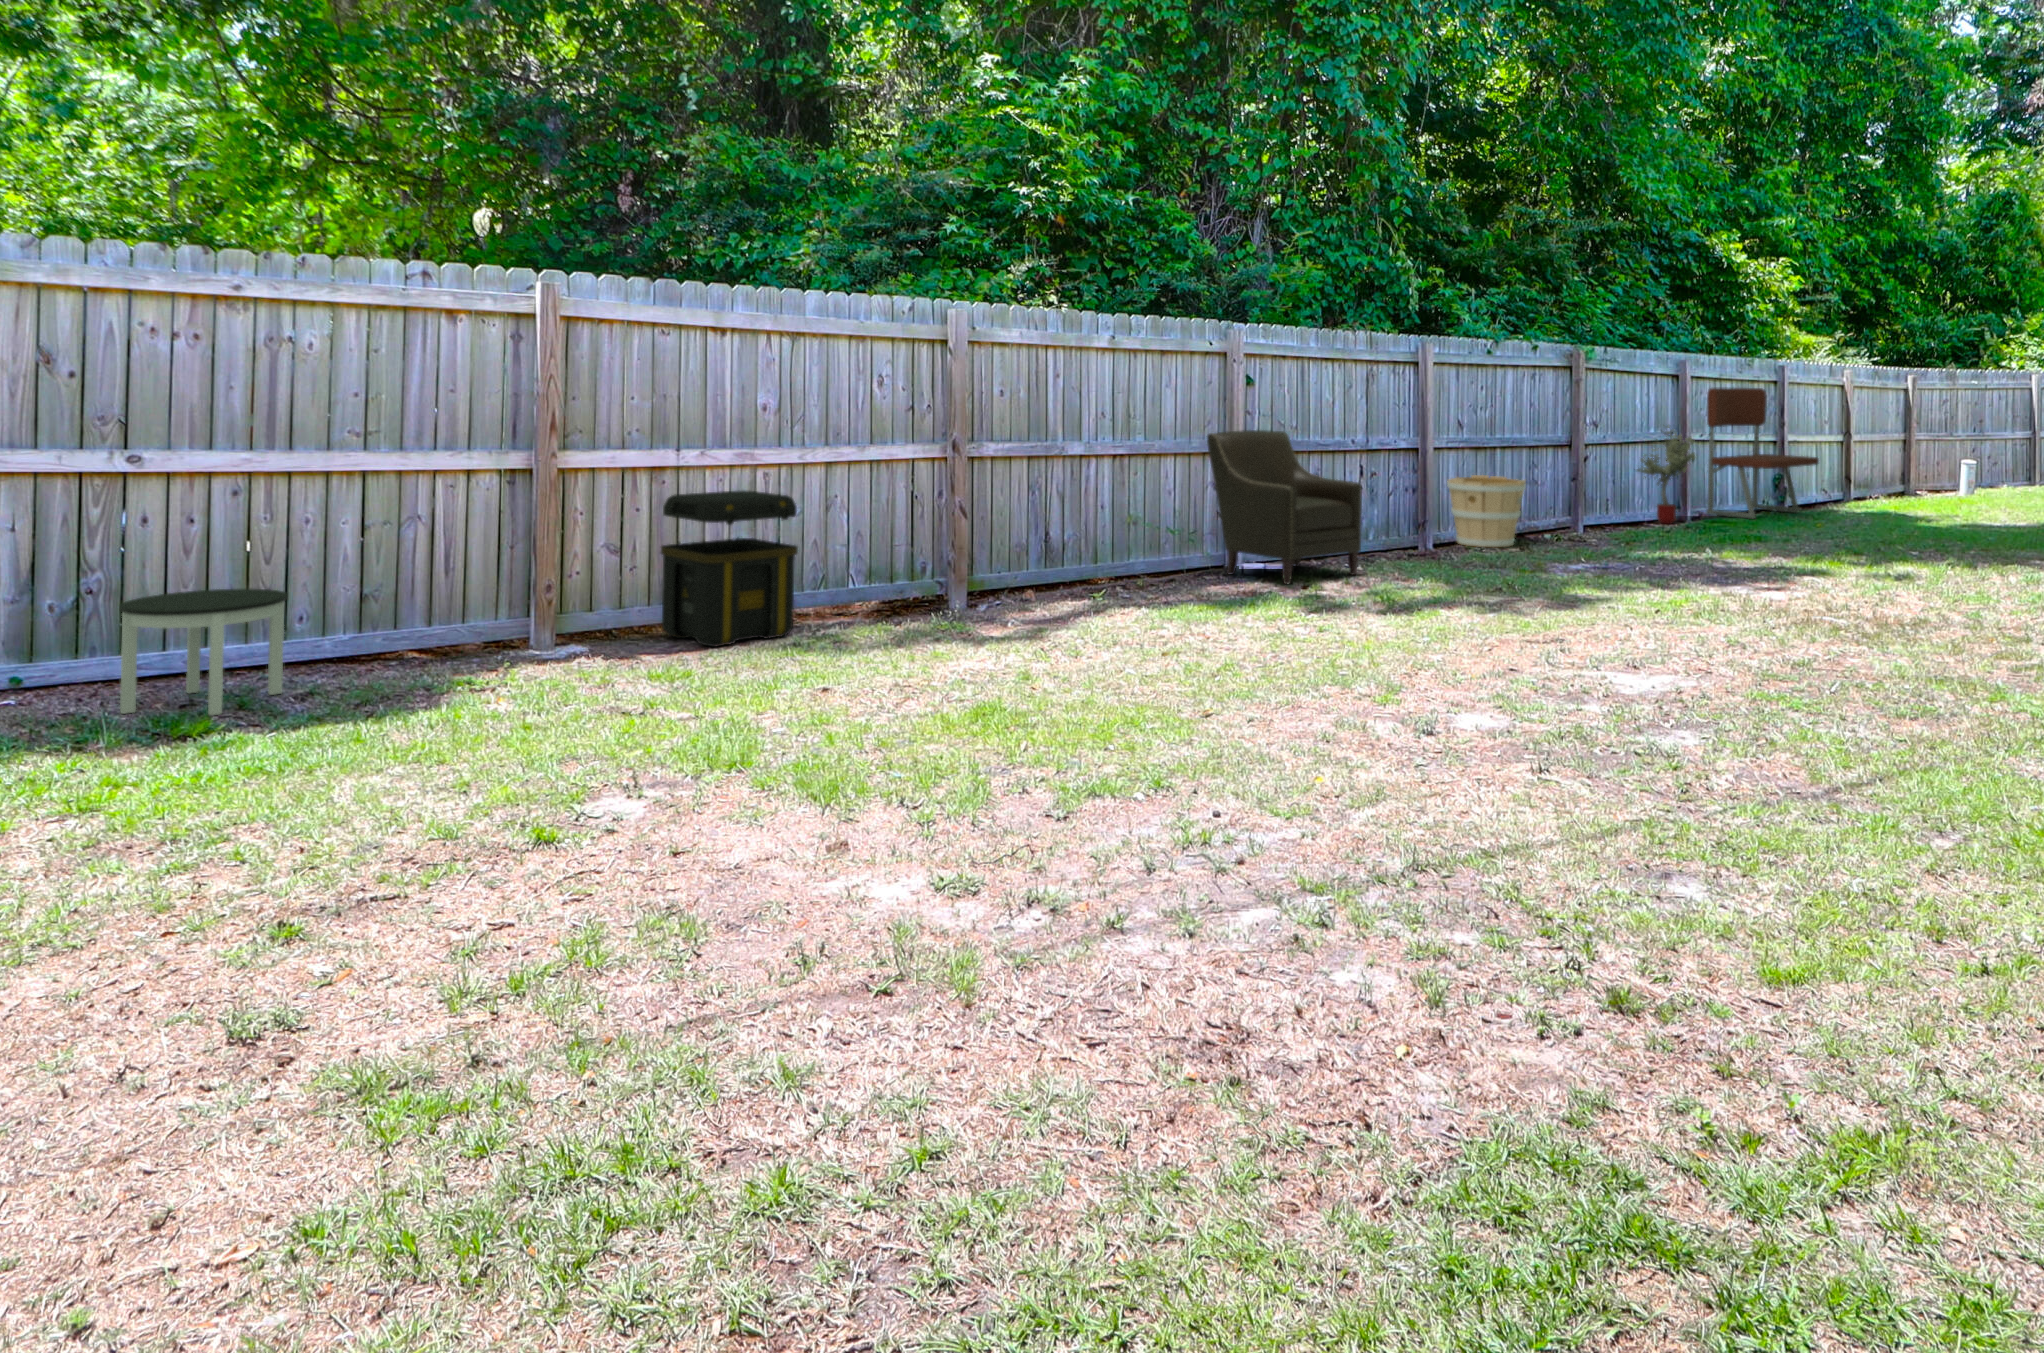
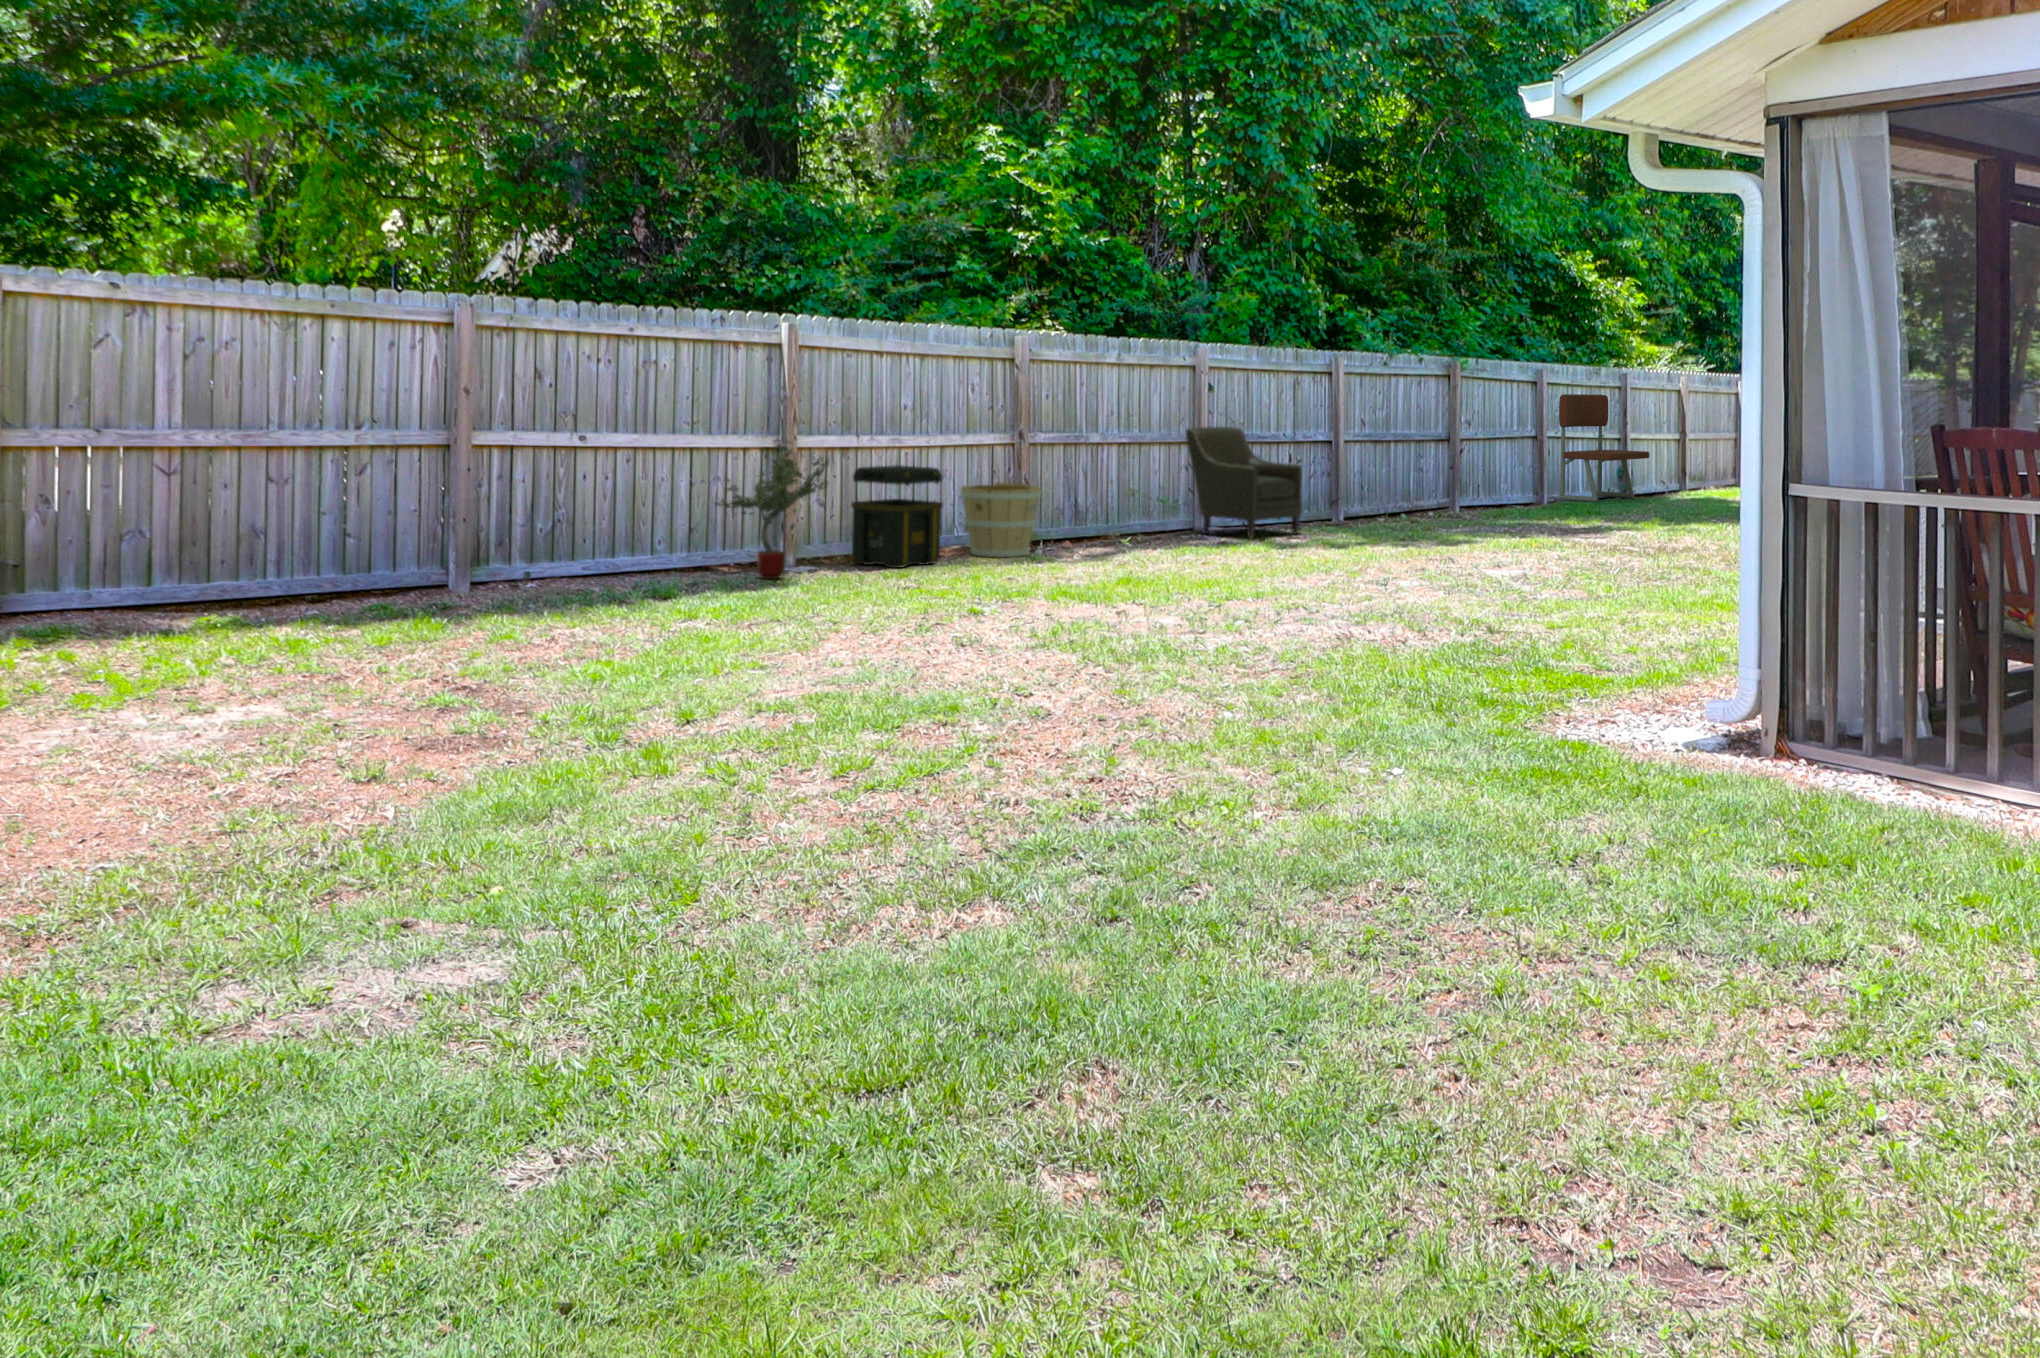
potted tree: present [1637,425,1695,524] -> present [715,440,829,579]
wooden bucket: present [1447,475,1526,547] -> present [961,482,1041,557]
round table: present [119,589,288,716] -> none [585,522,675,595]

